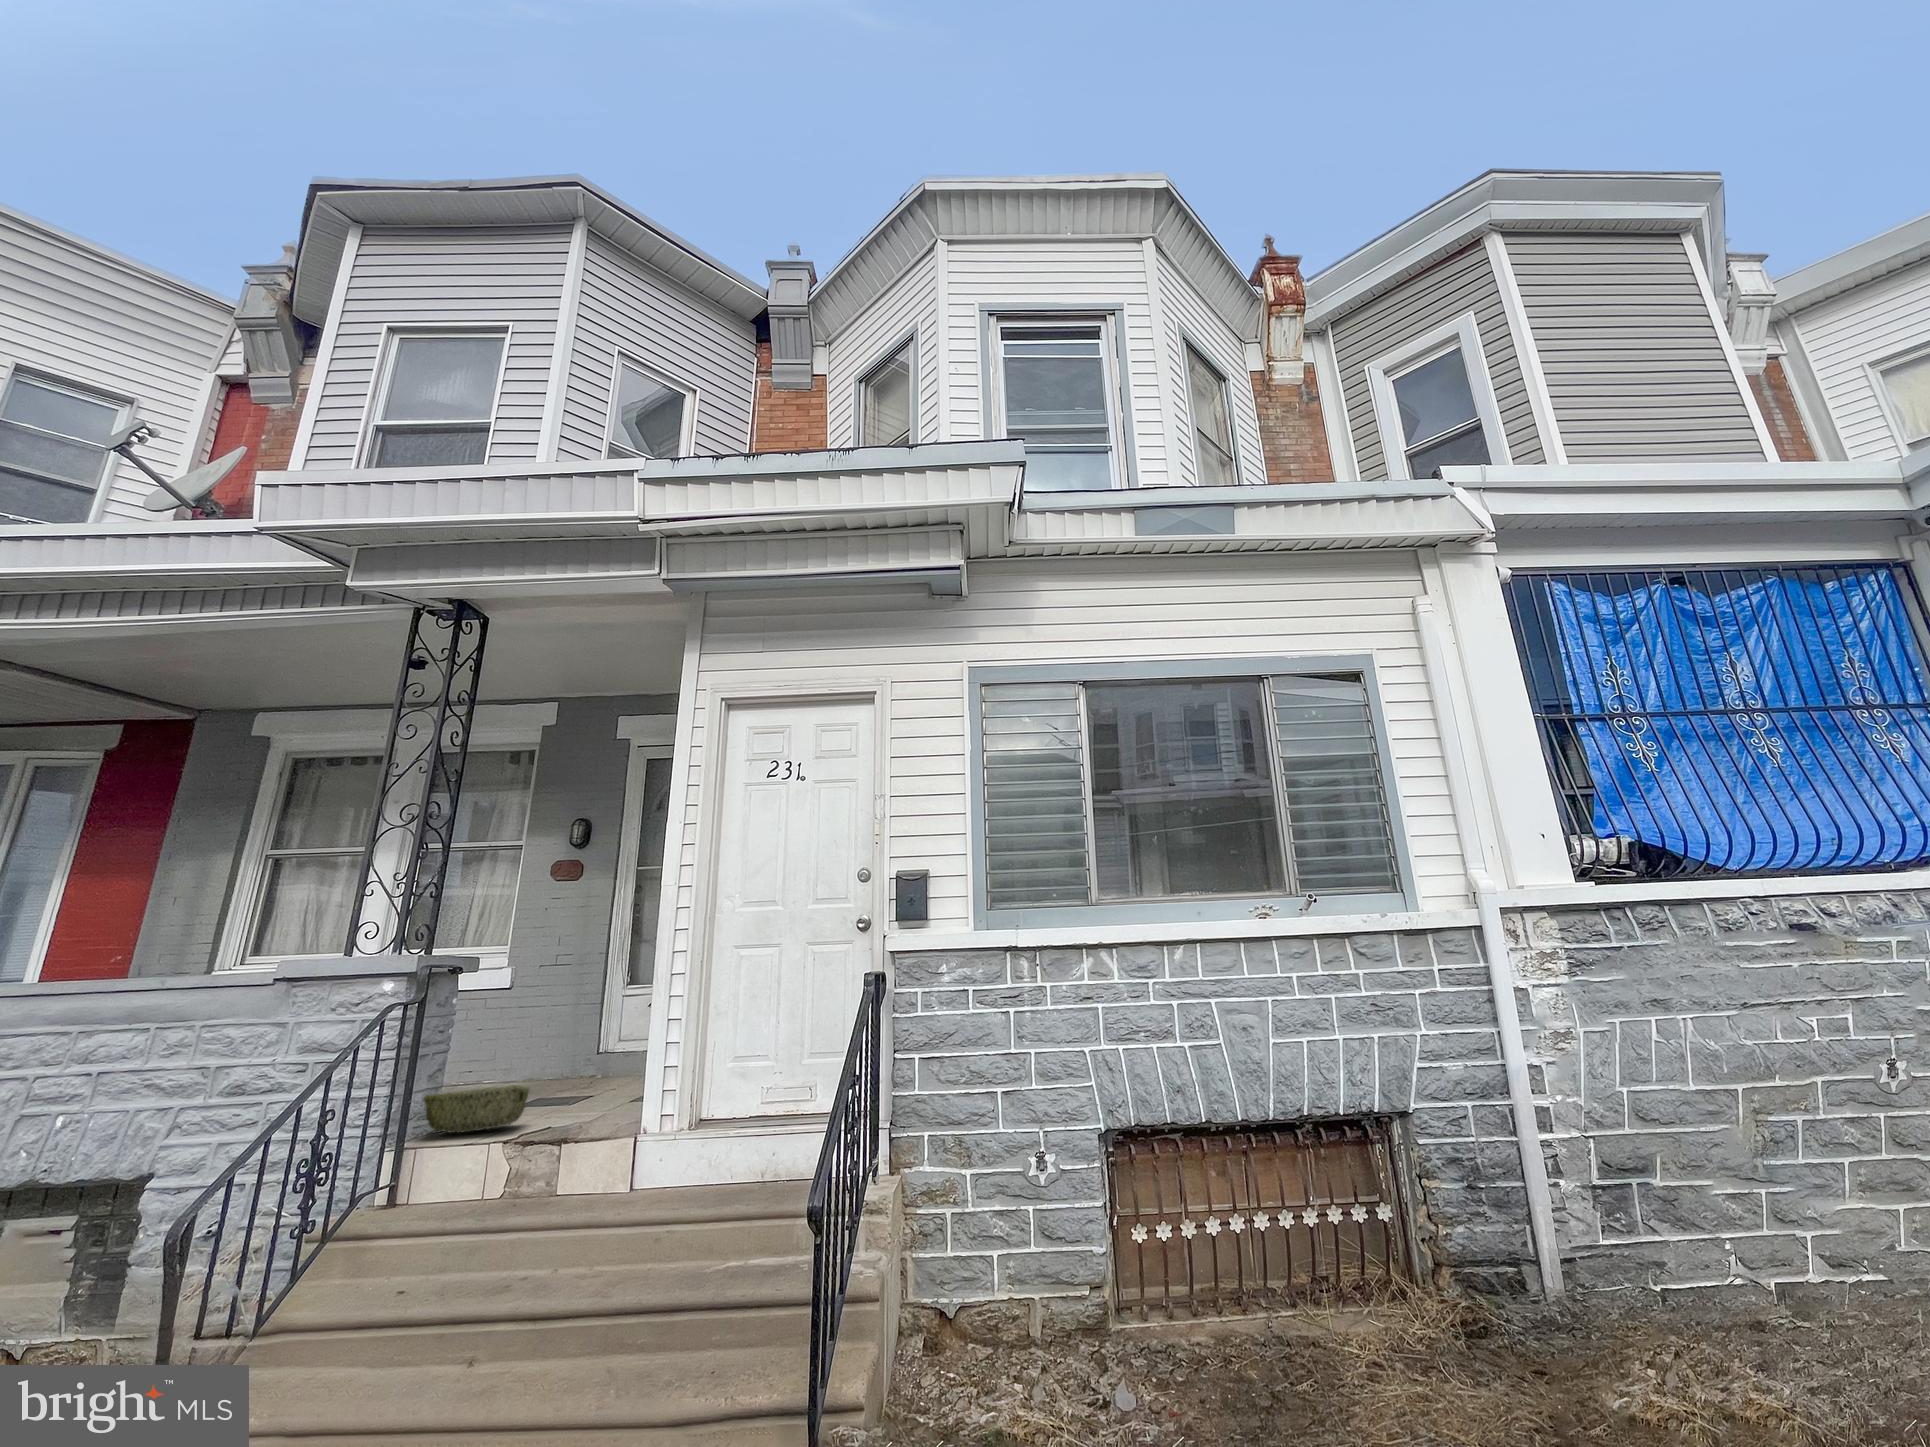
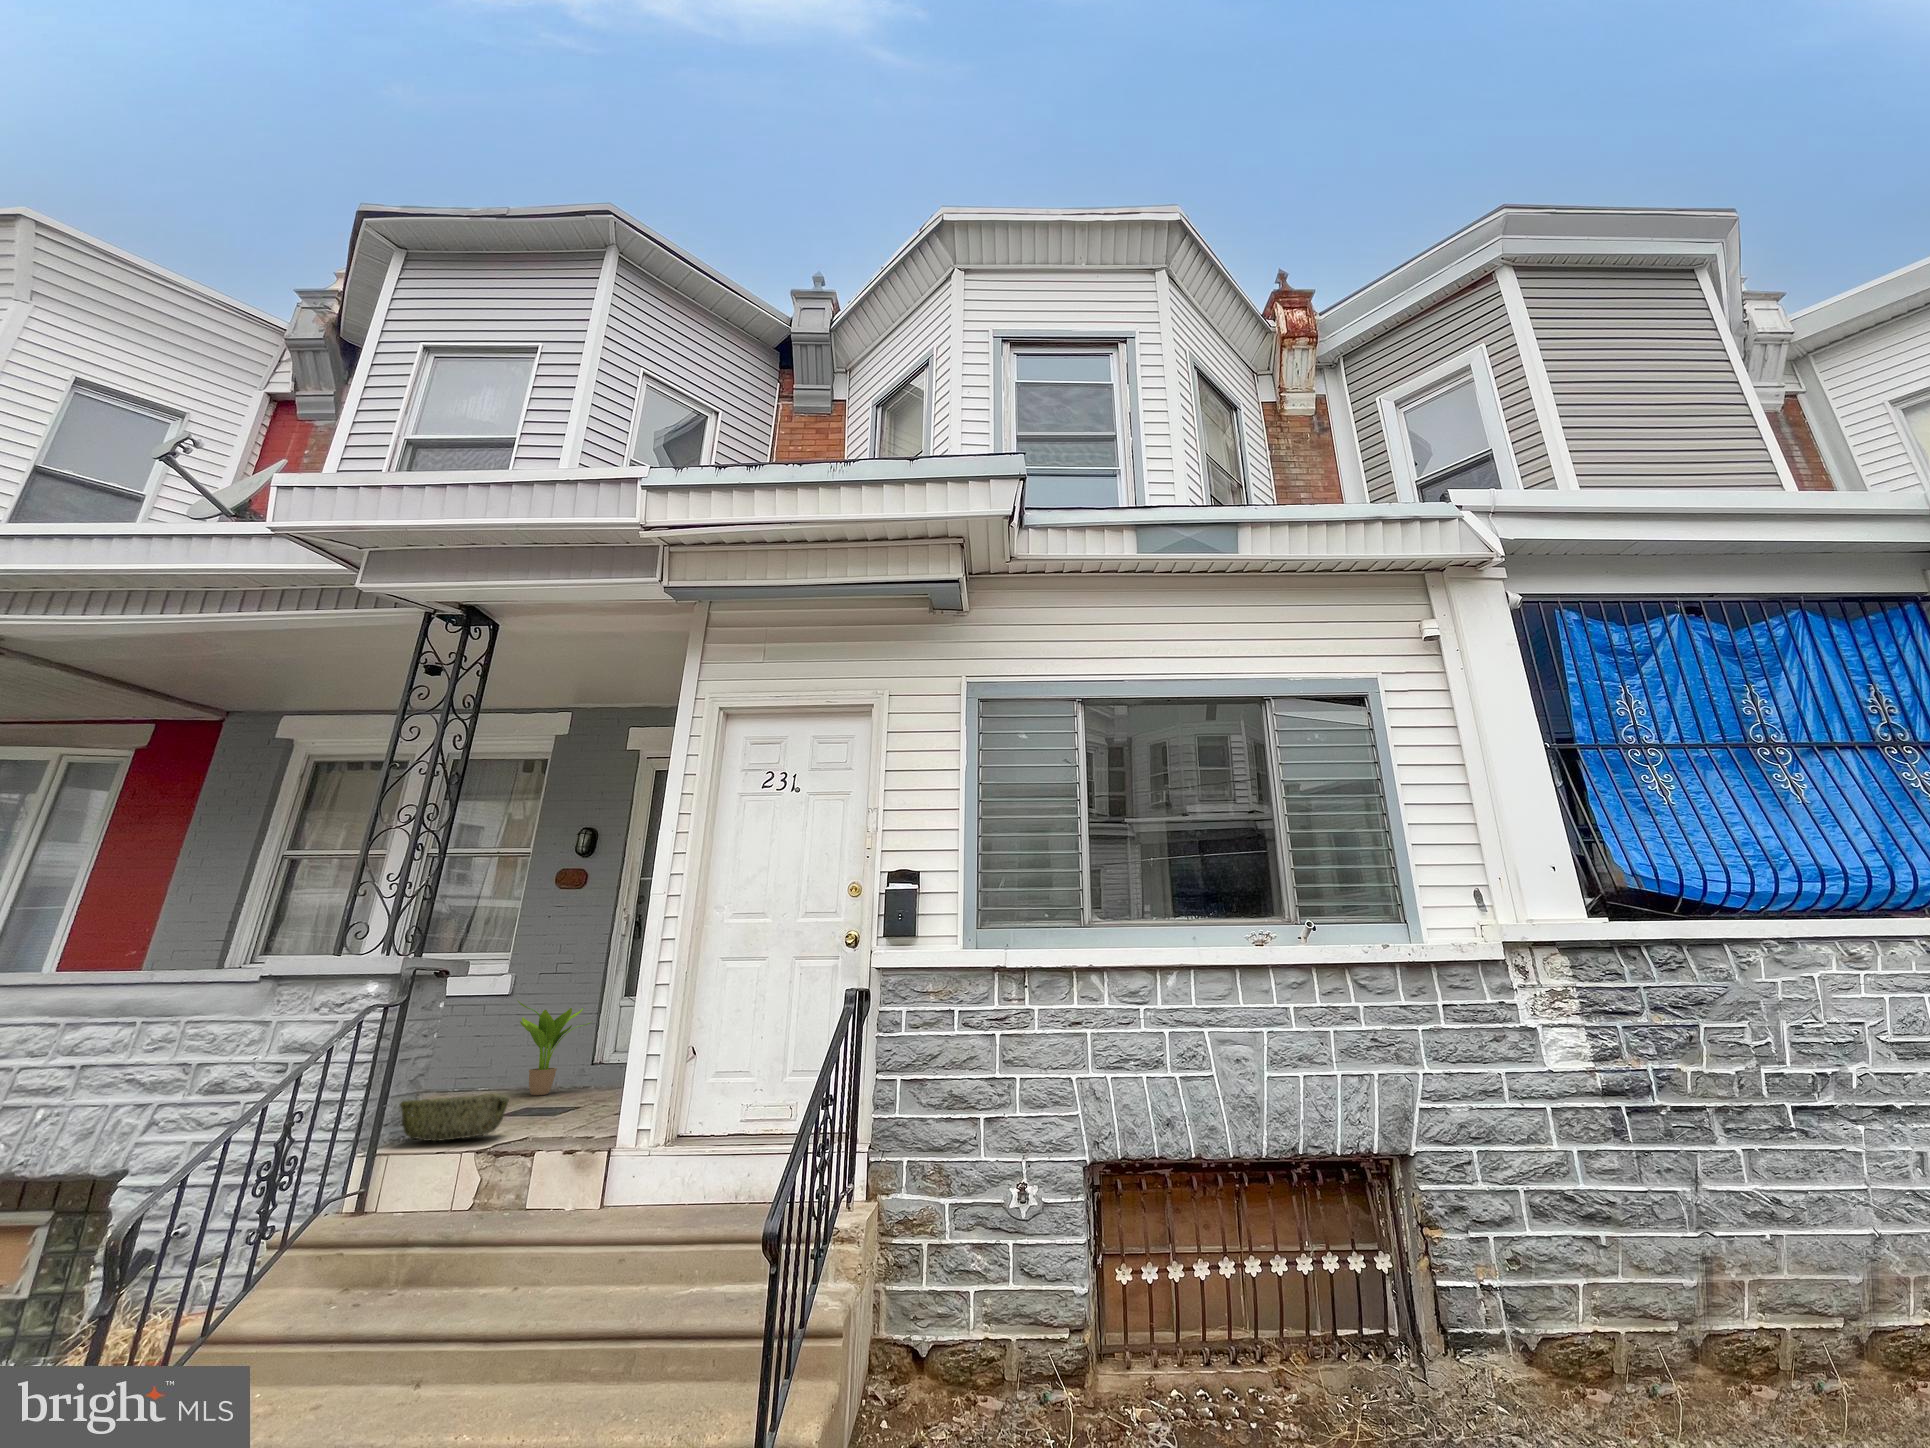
potted plant: none [519,990,600,1086] -> present [518,1001,591,1095]

